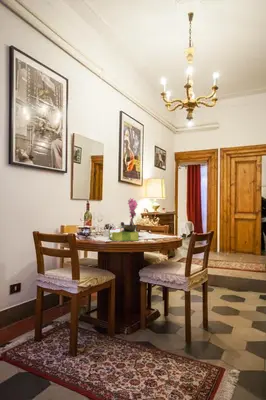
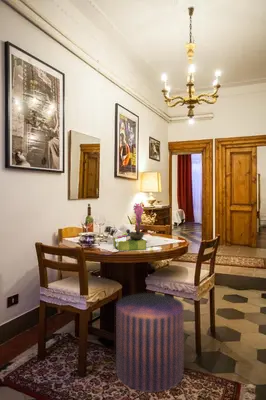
pouf: none [106,282,171,372] -> present [116,293,184,392]

